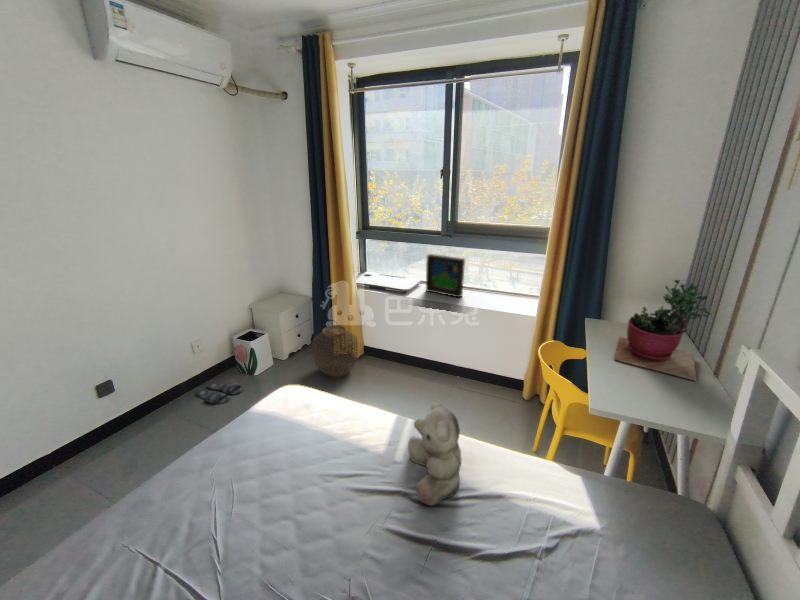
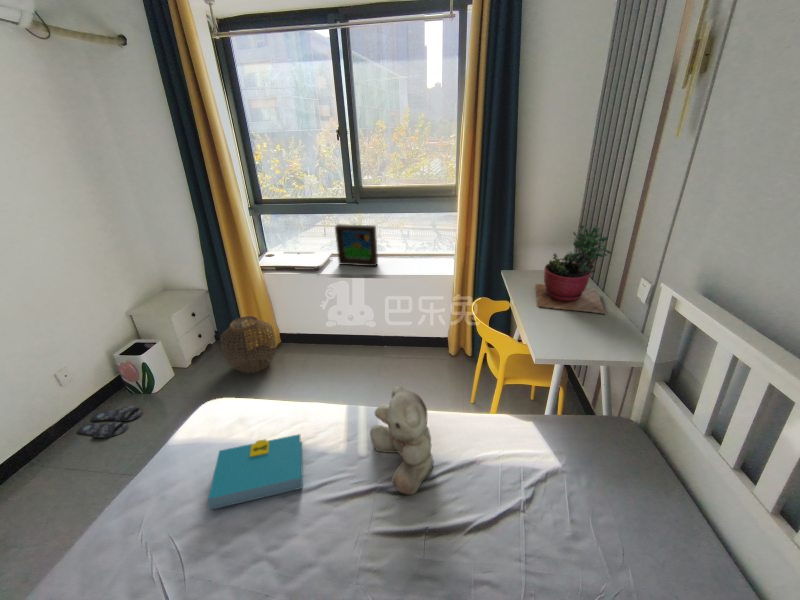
book: none [264,425,350,474] -> present [208,434,303,510]

